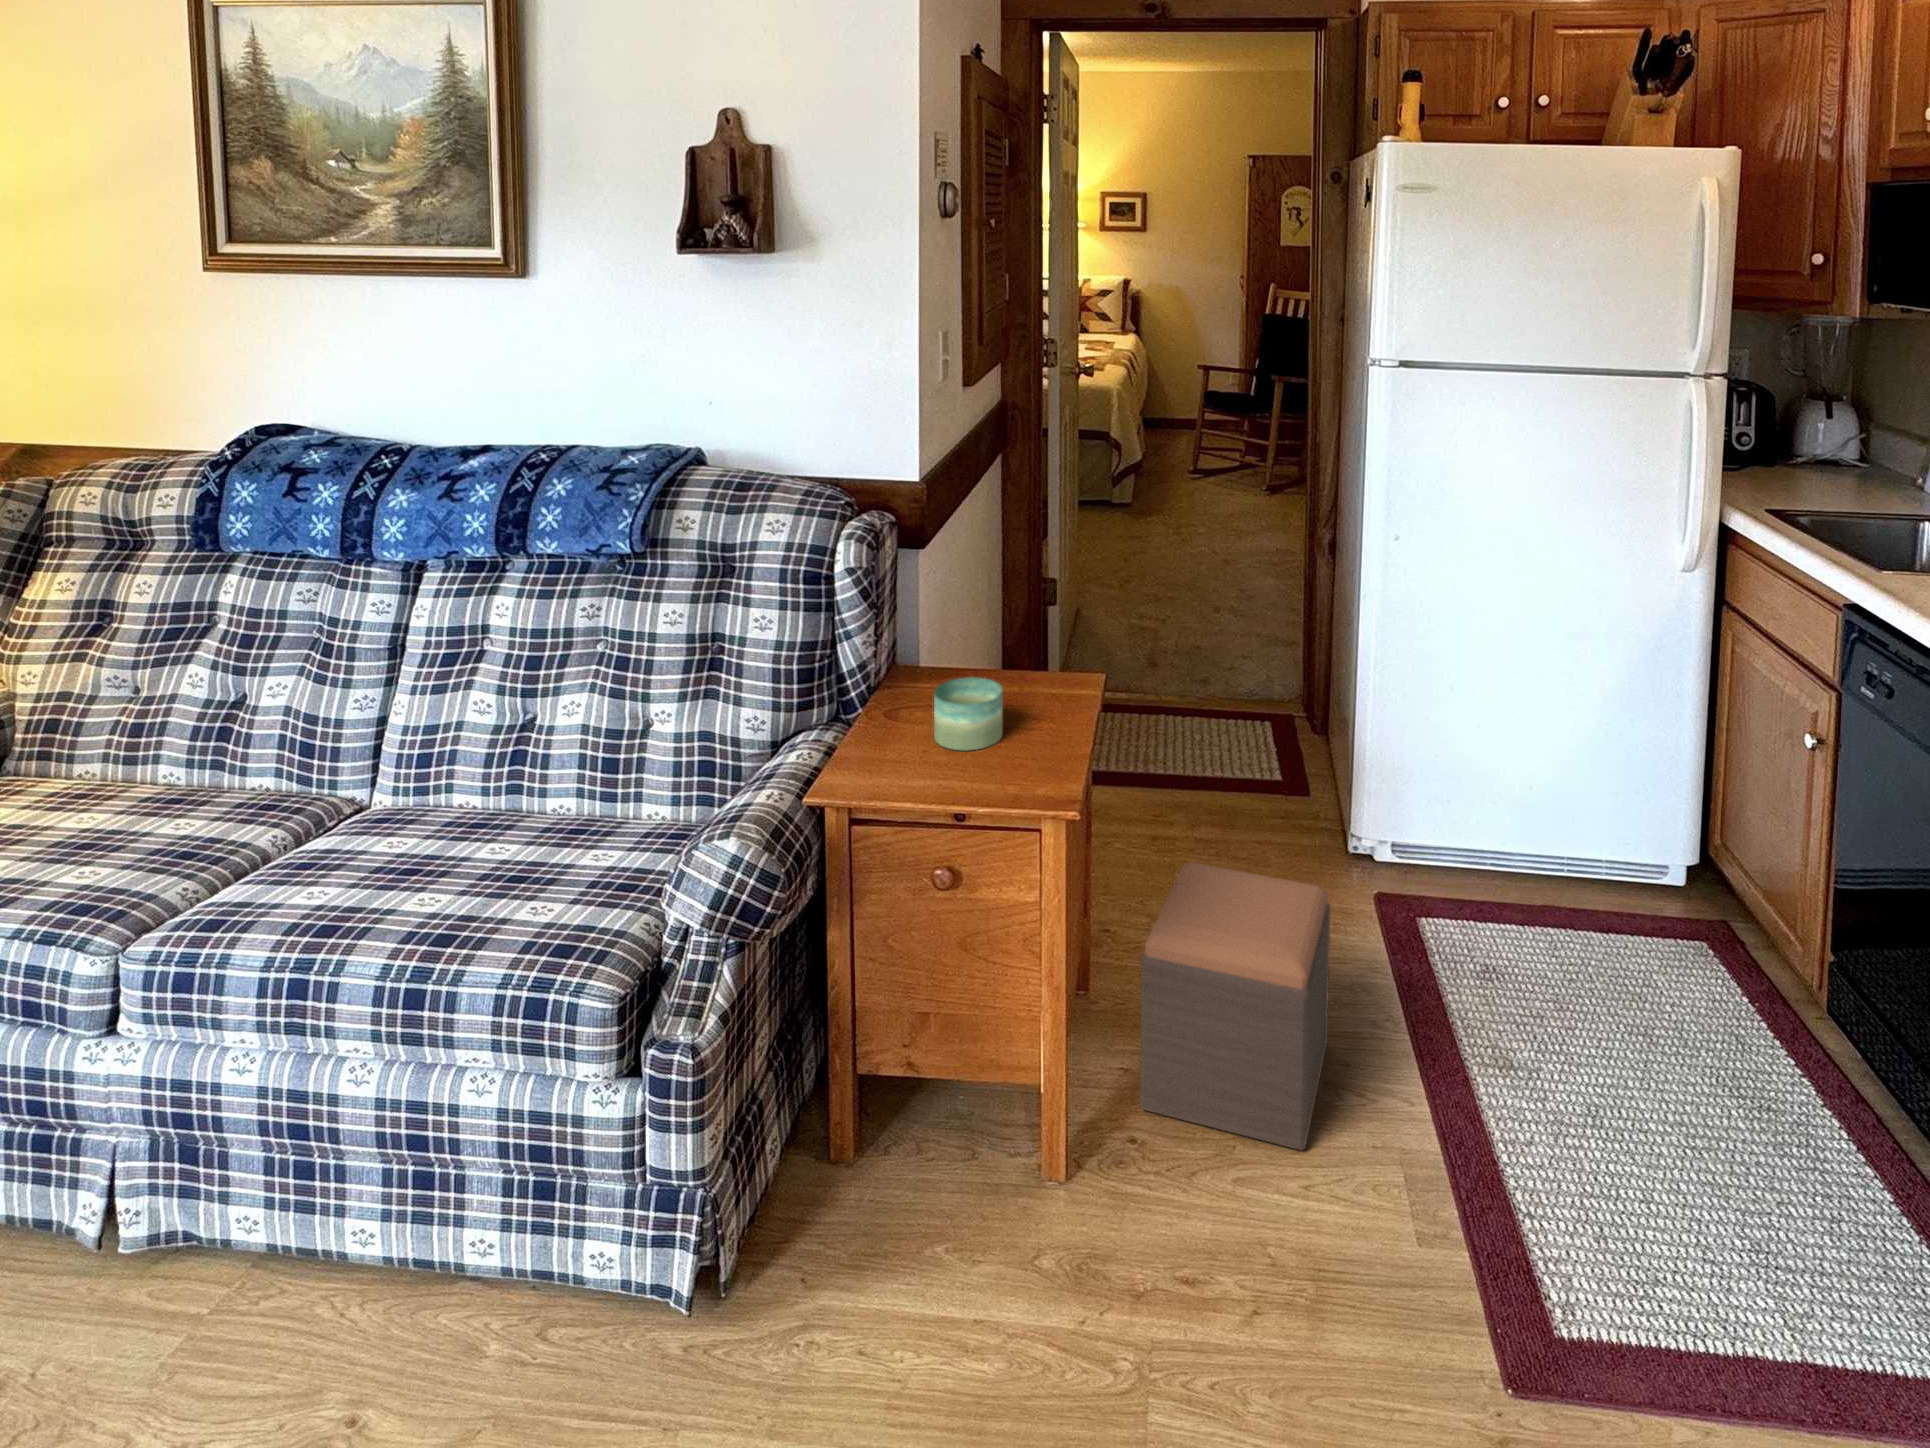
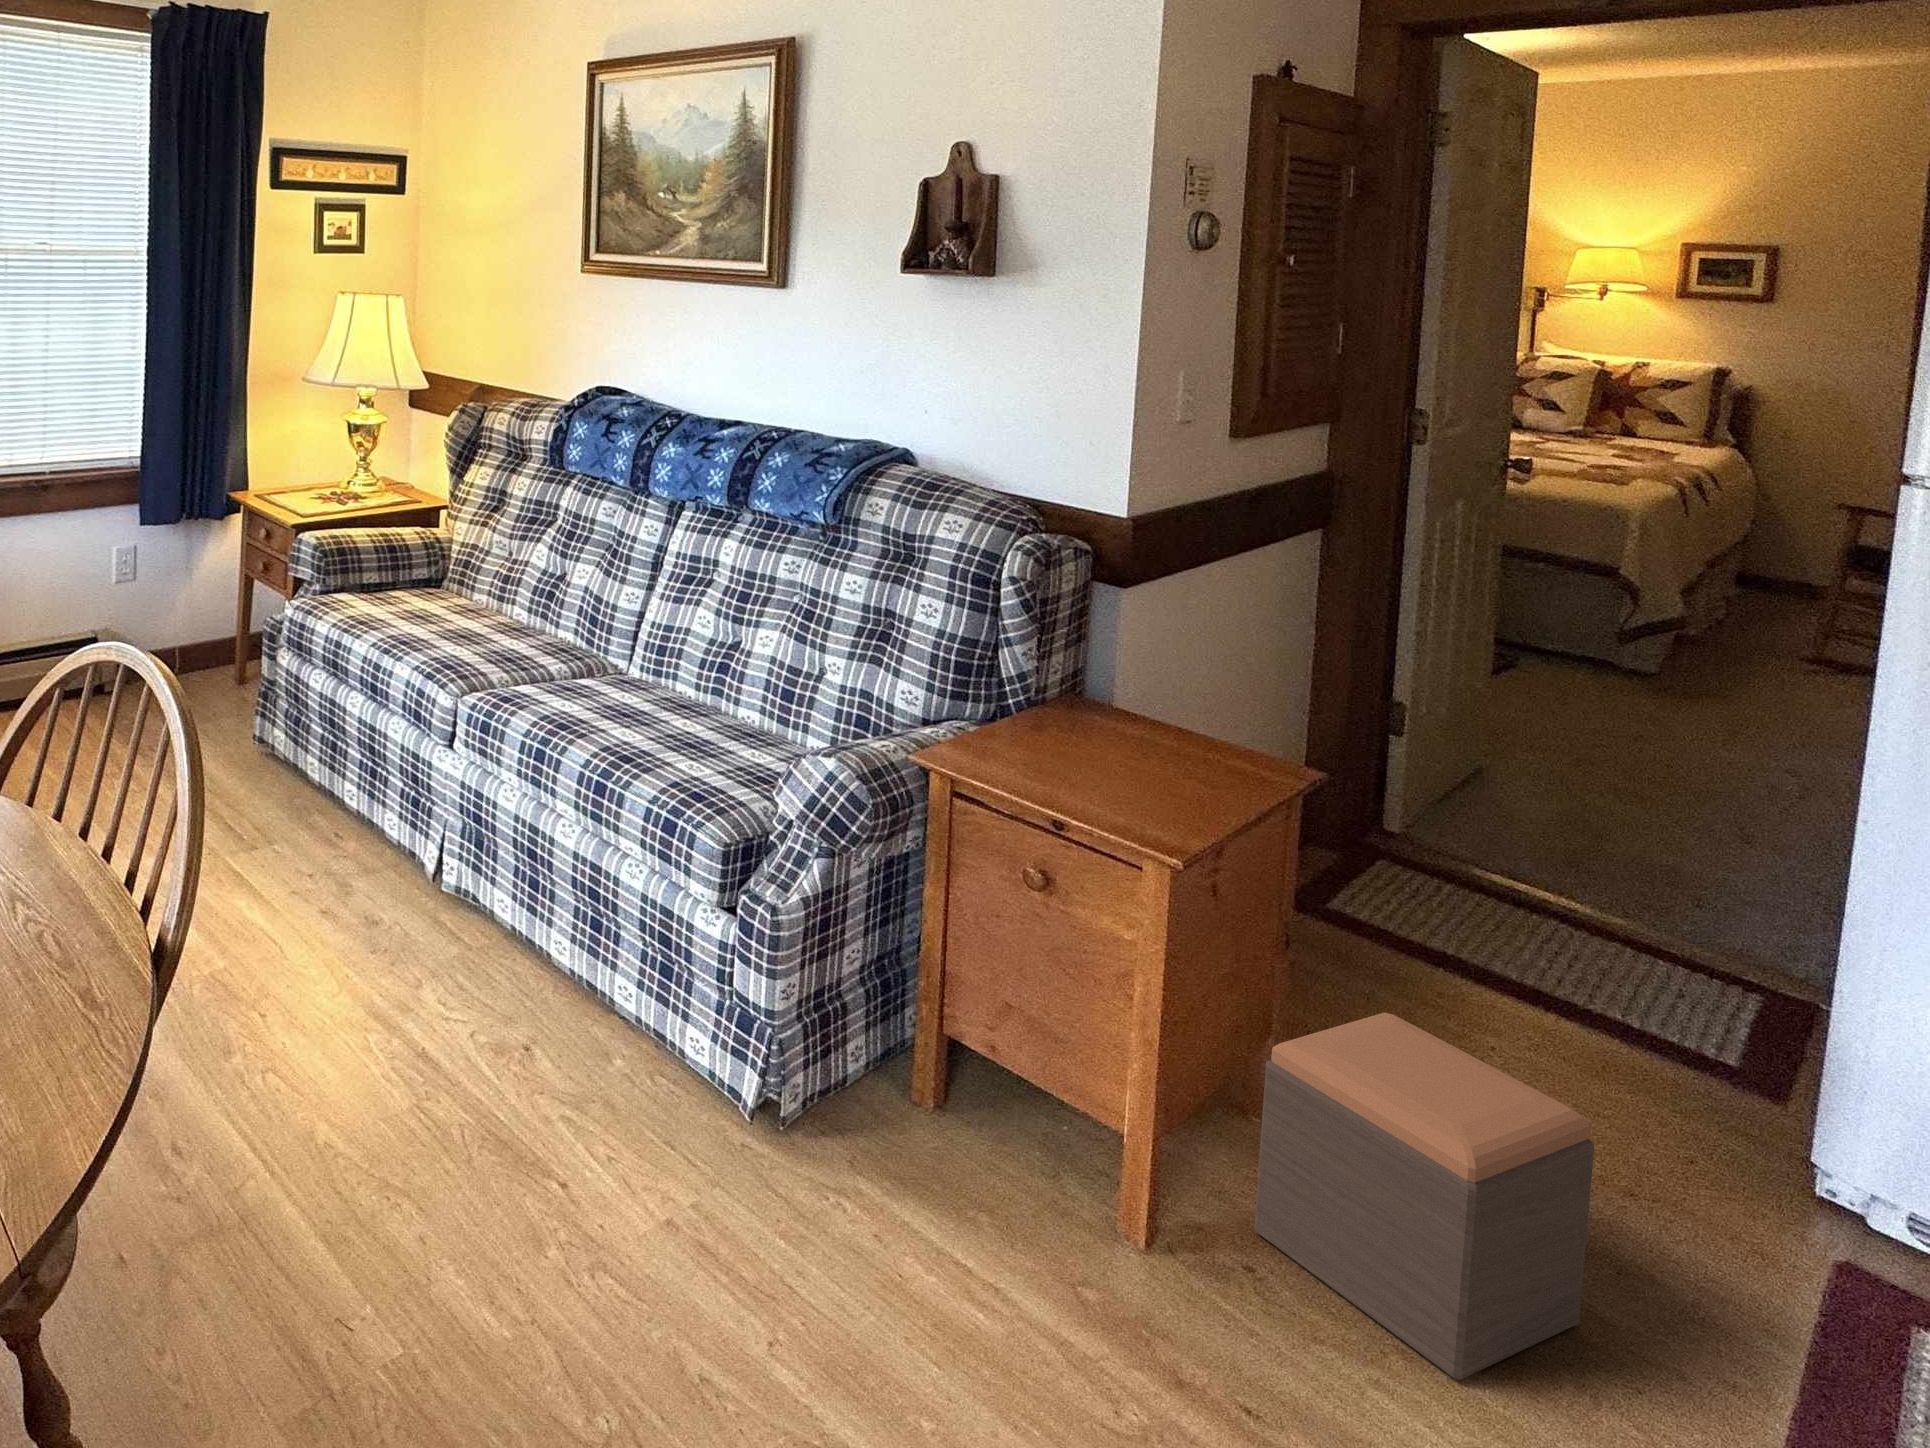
candle: present [934,677,1003,750] -> none [1059,704,1140,776]

